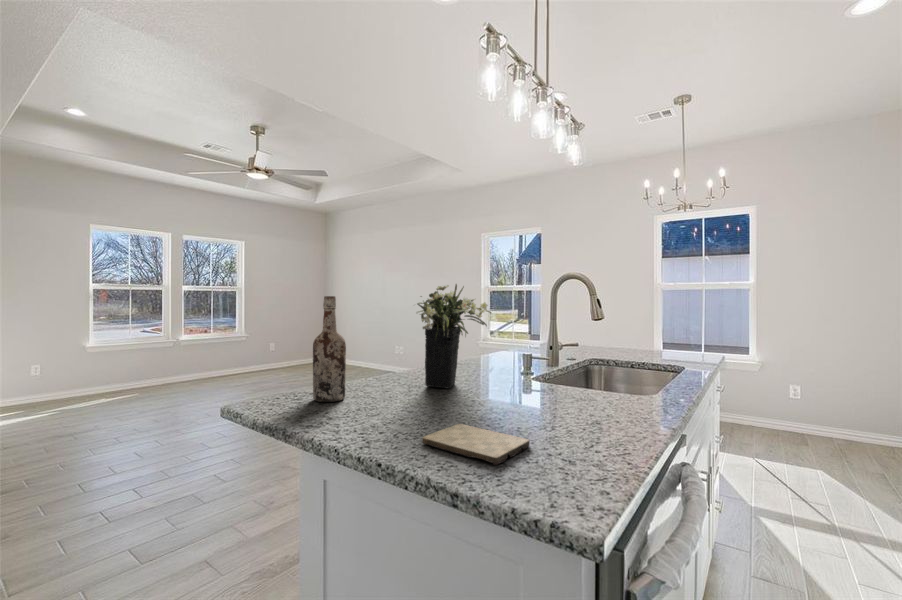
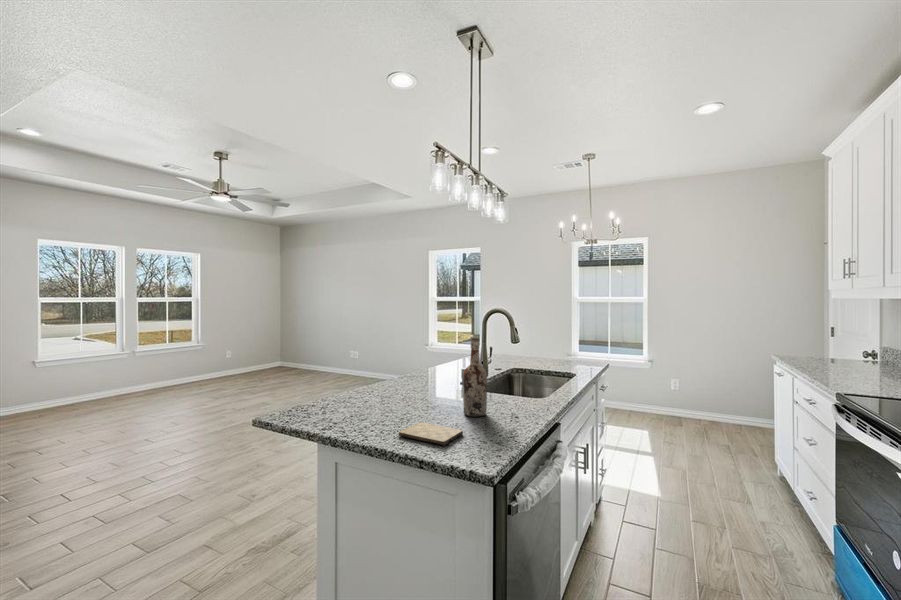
flower arrangement: present [417,284,492,389] -> none [382,321,439,396]
wine bottle: present [313,296,346,402] -> present [463,338,487,417]

